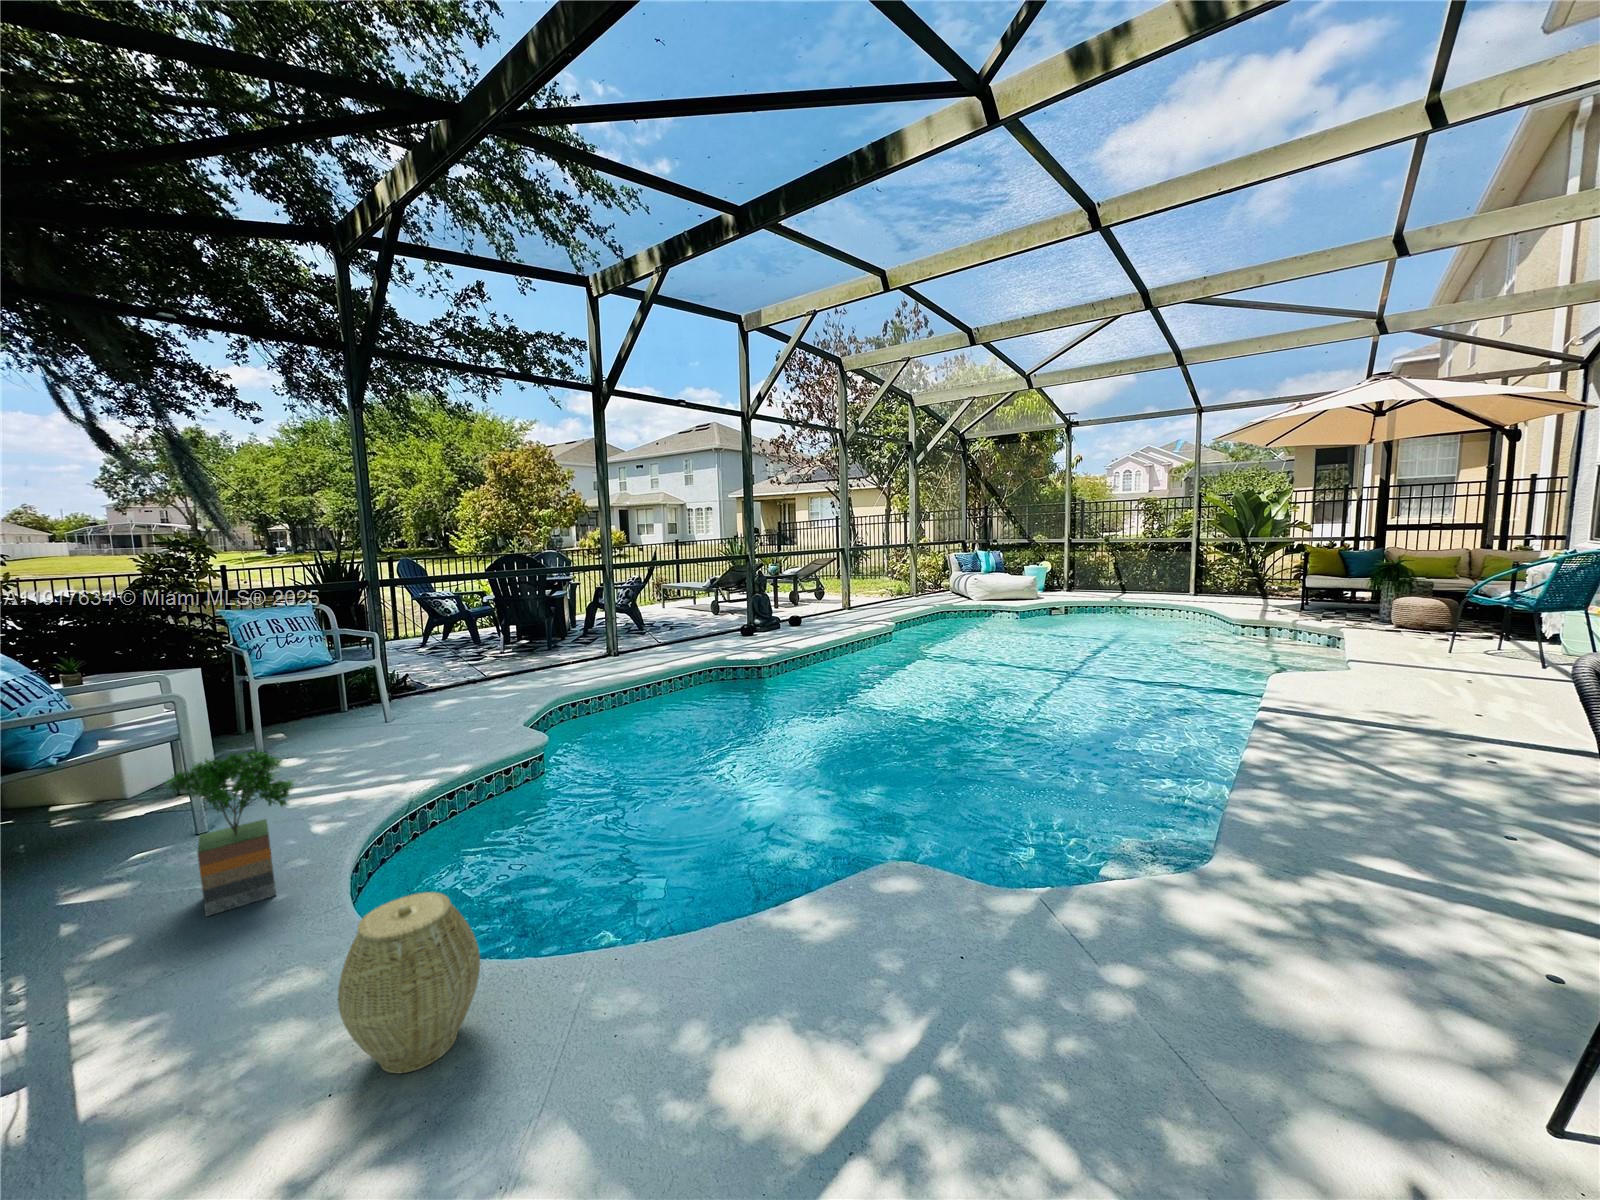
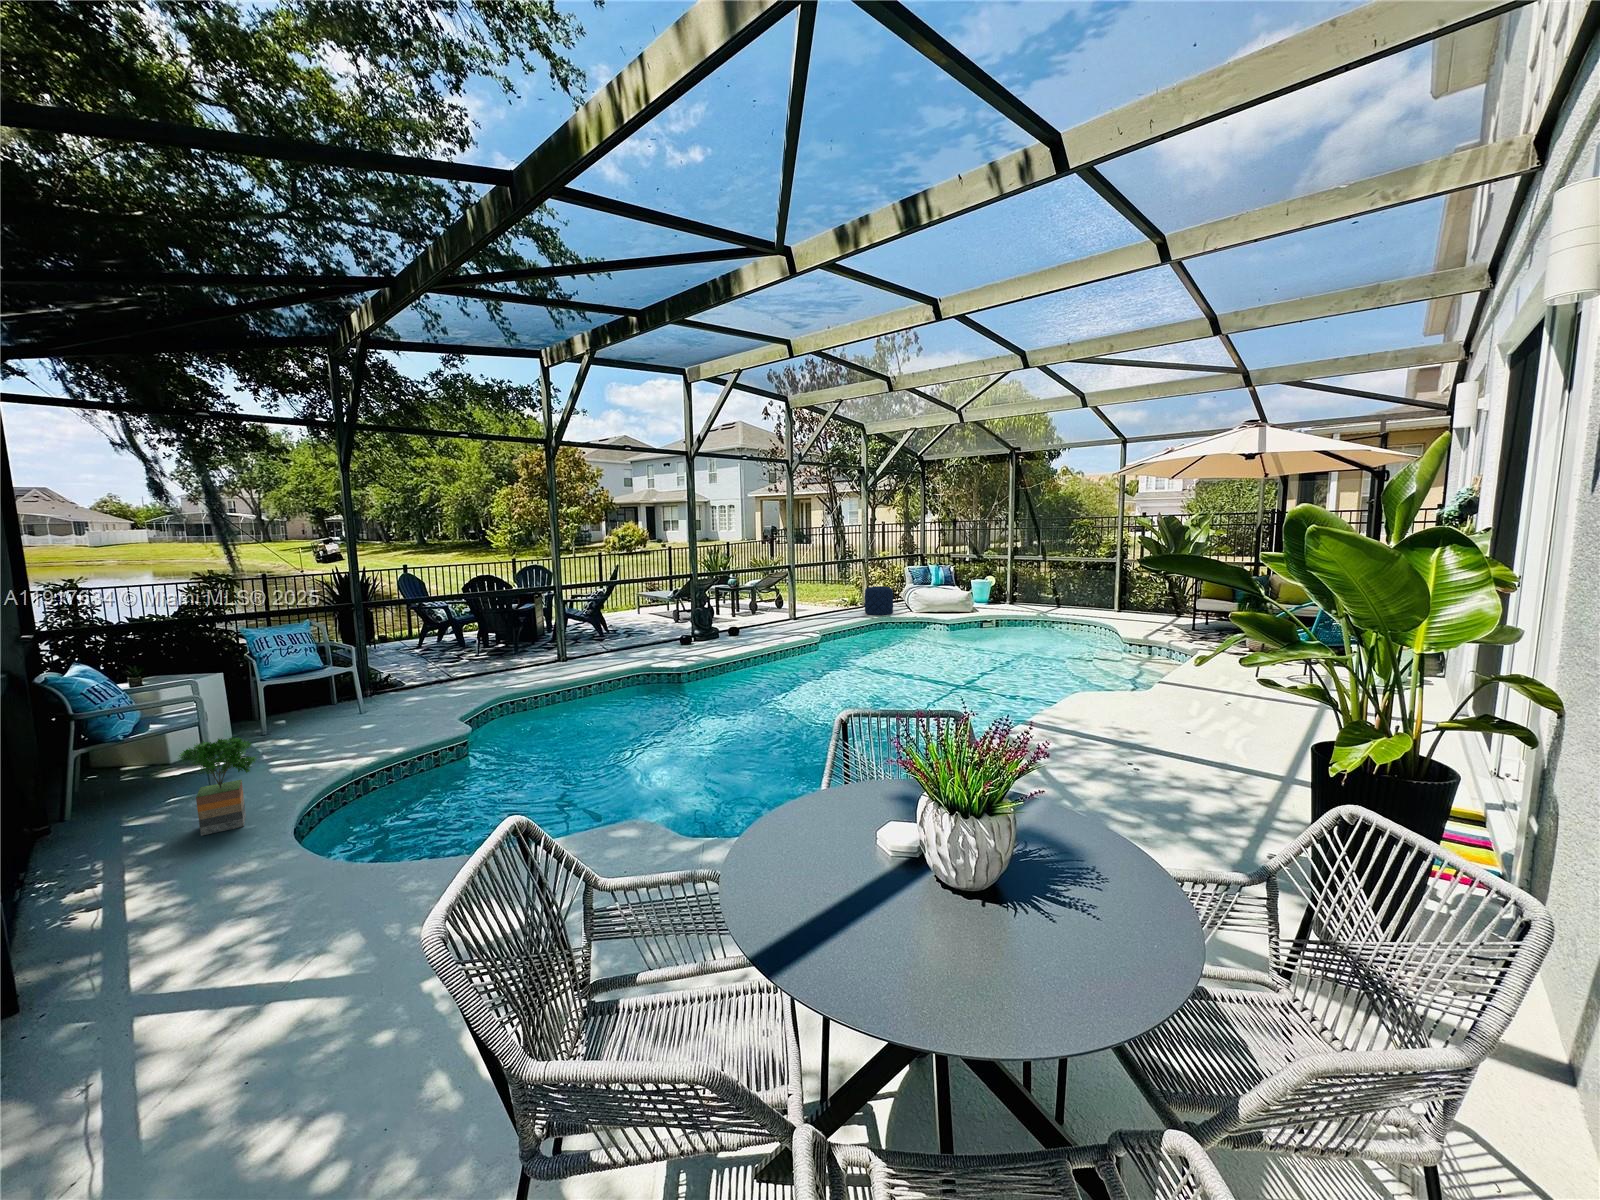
pouf: none [915,573,947,604] -> present [865,586,893,615]
woven basket: present [338,892,480,1073] -> none [242,822,323,912]

